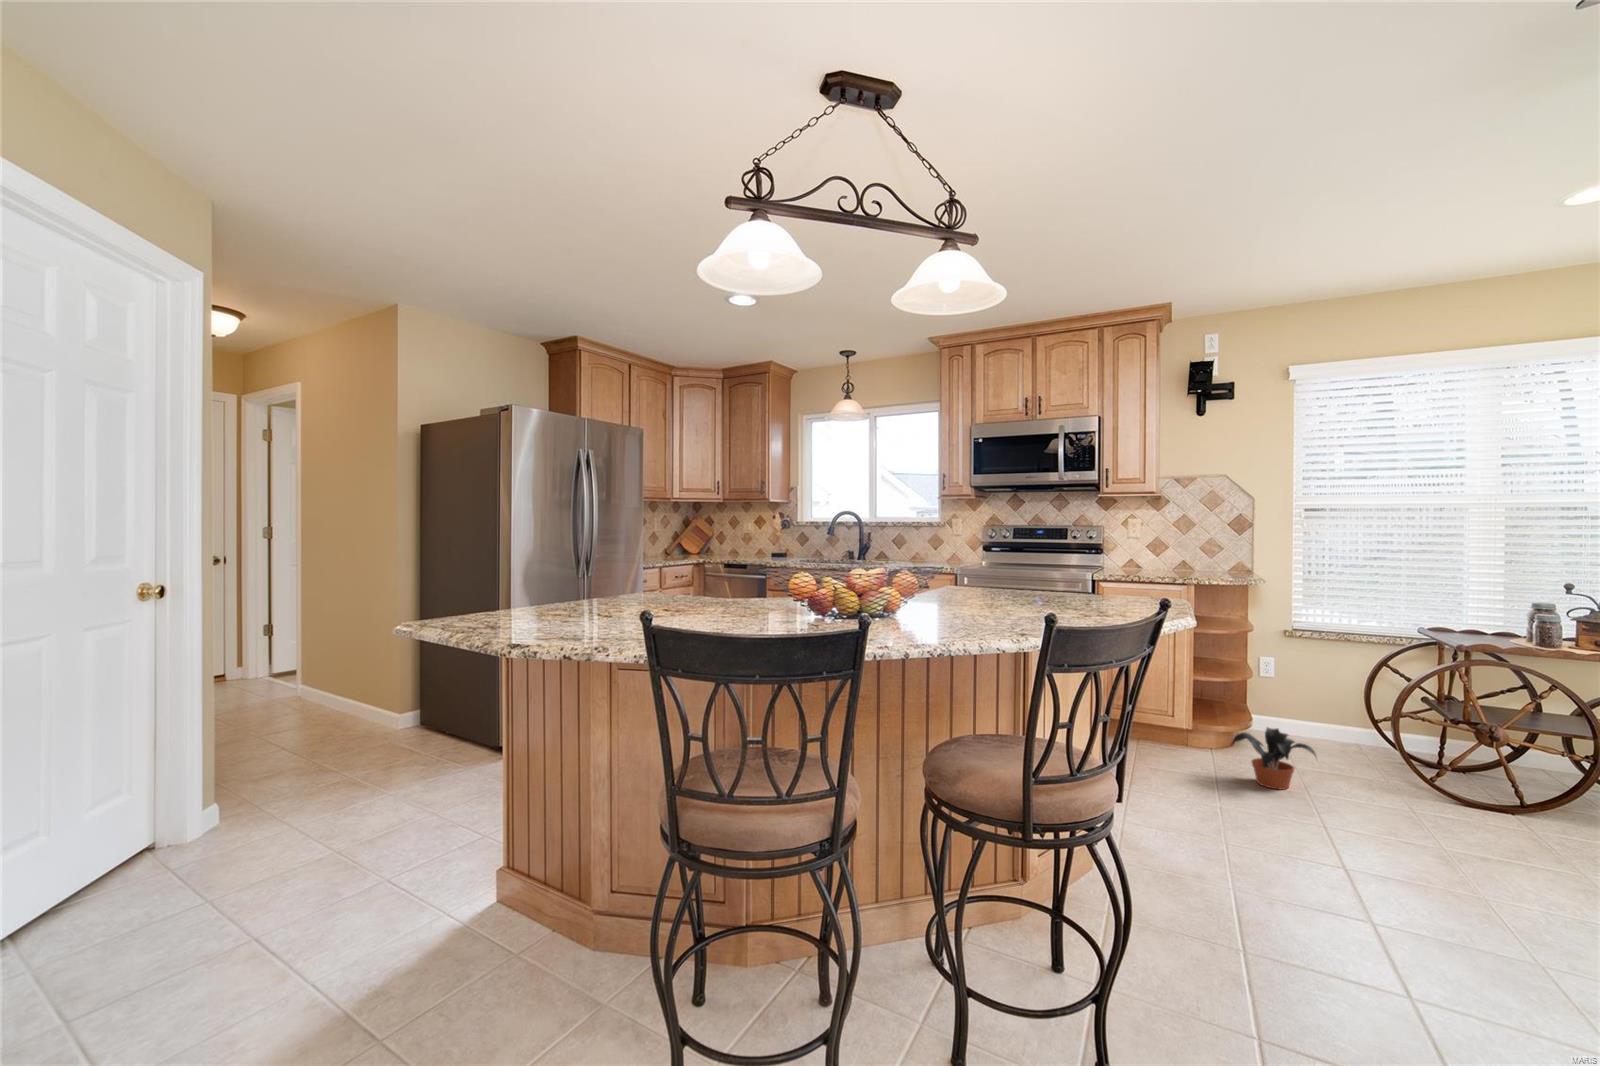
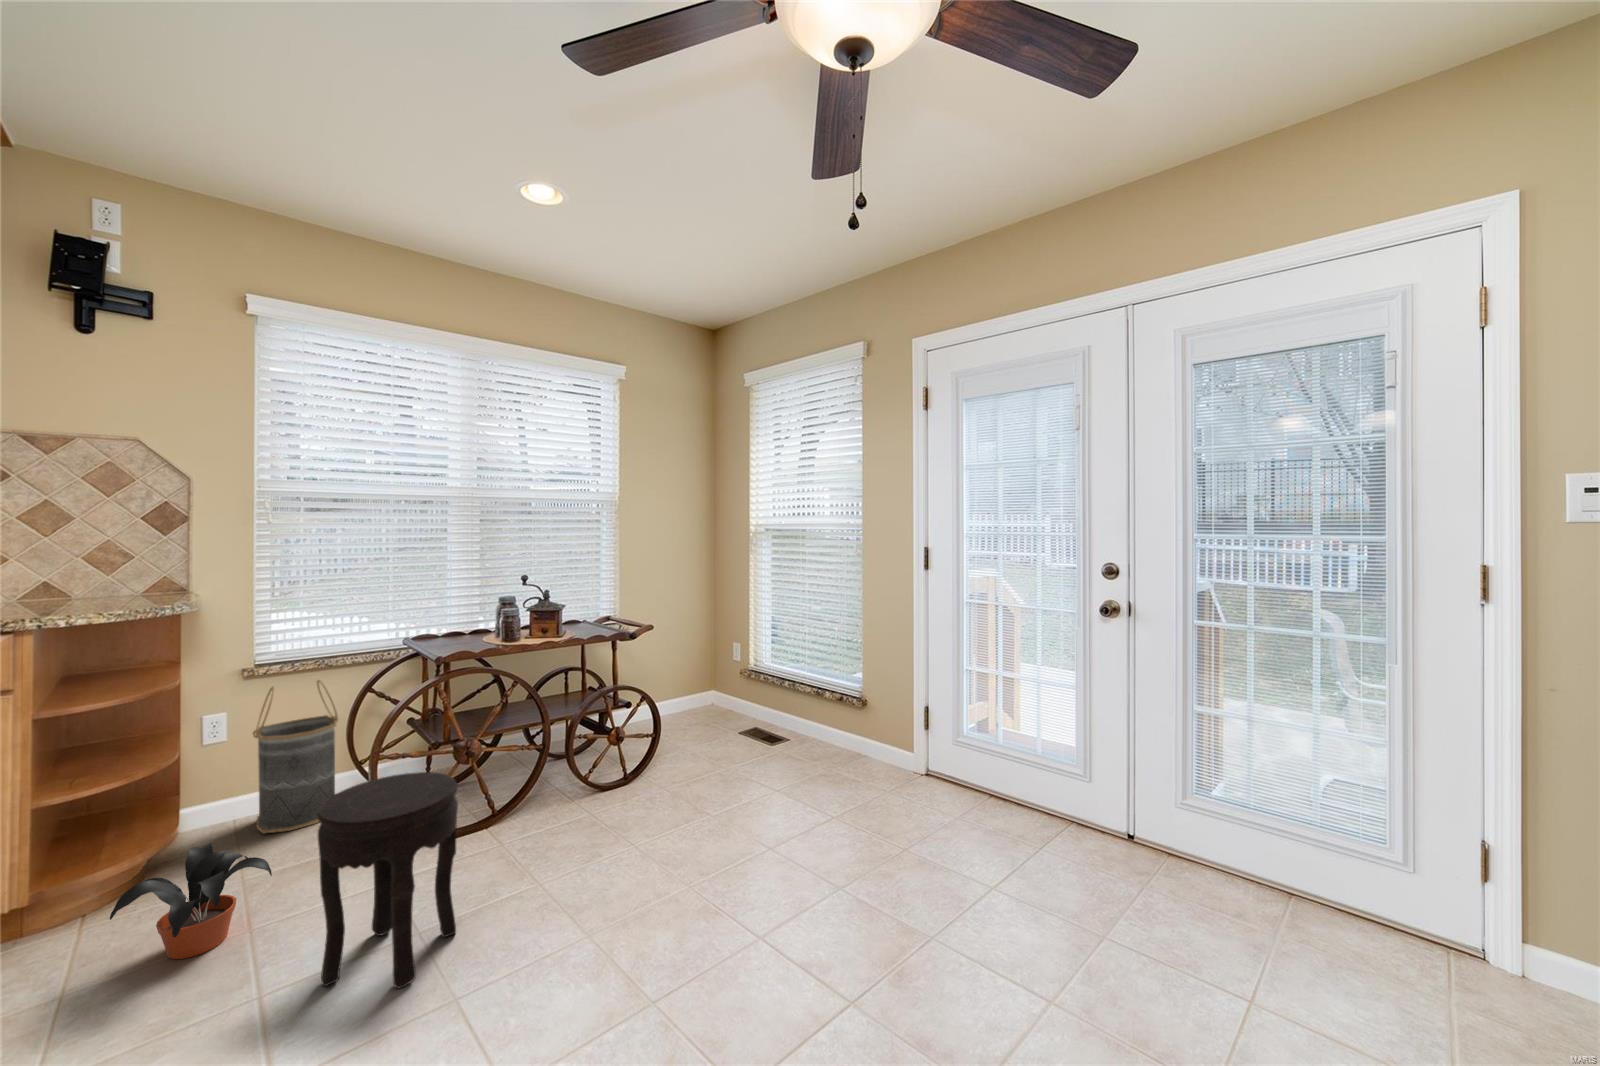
basket: none [1294,645,1357,755] -> present [253,680,338,833]
side table: none [1354,712,1471,860] -> present [318,772,458,988]

